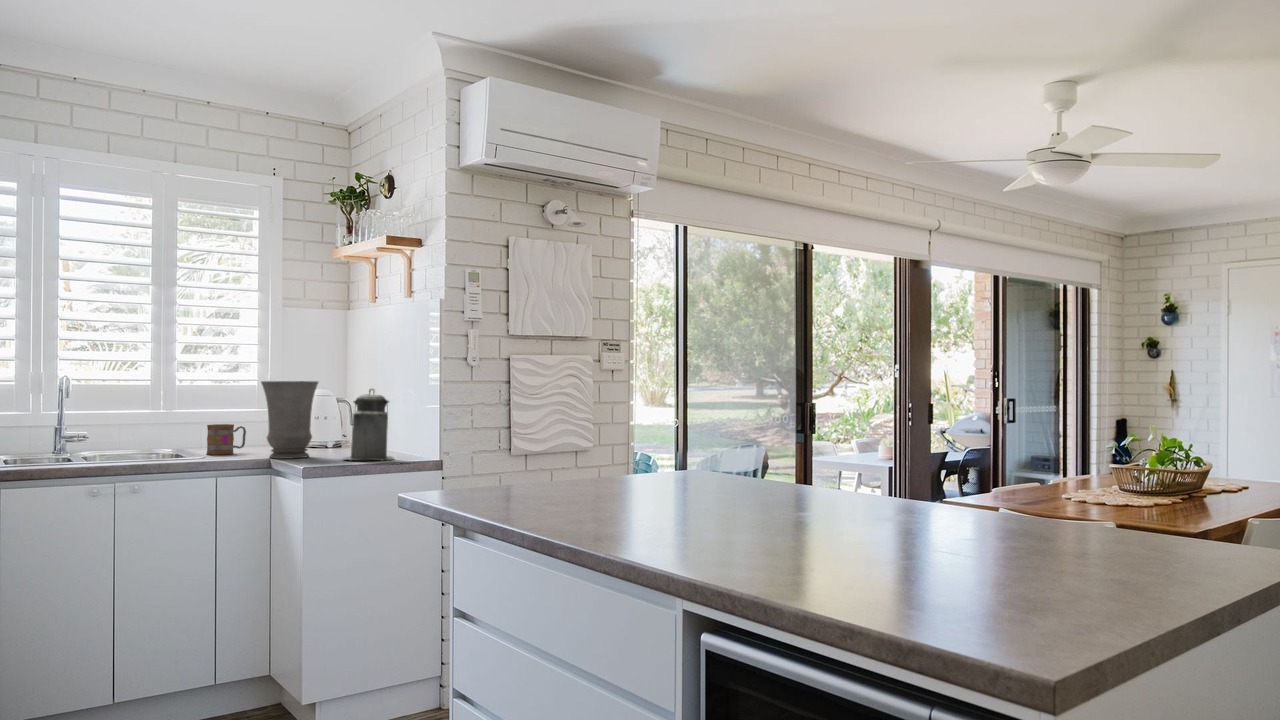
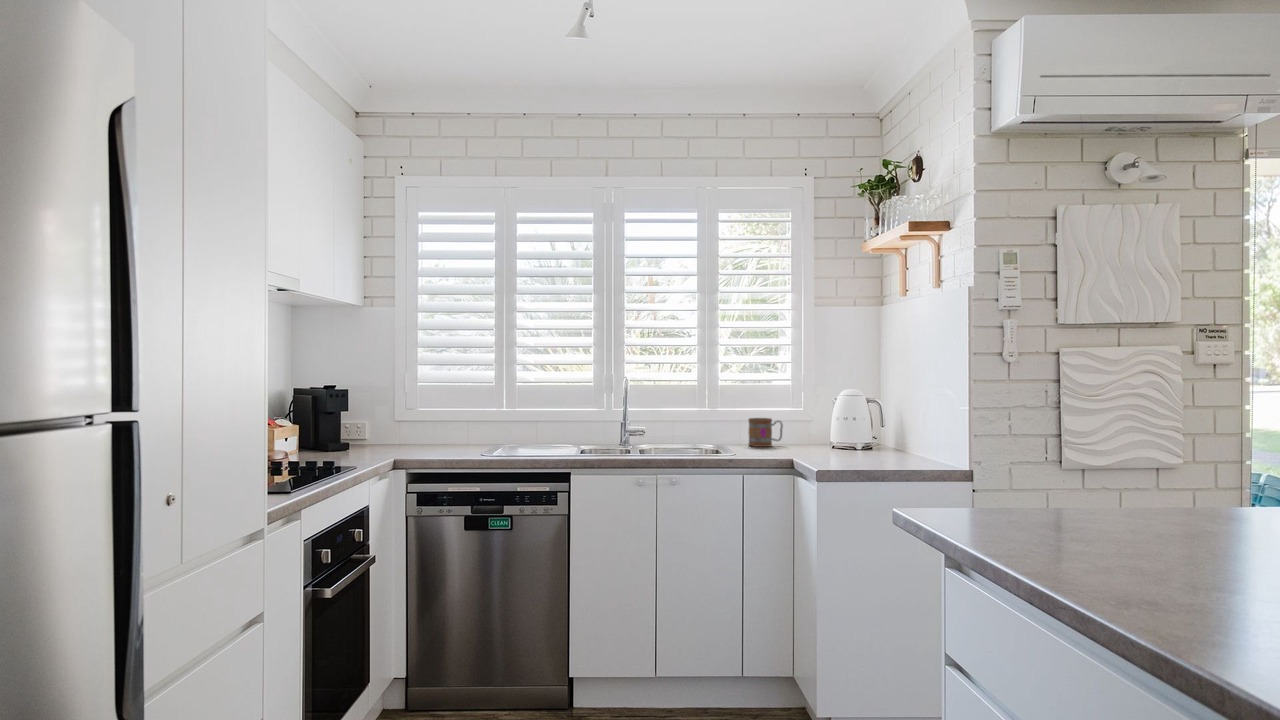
vase: present [261,381,318,459] -> none [787,379,842,457]
canister: present [343,389,393,460] -> none [861,389,918,468]

